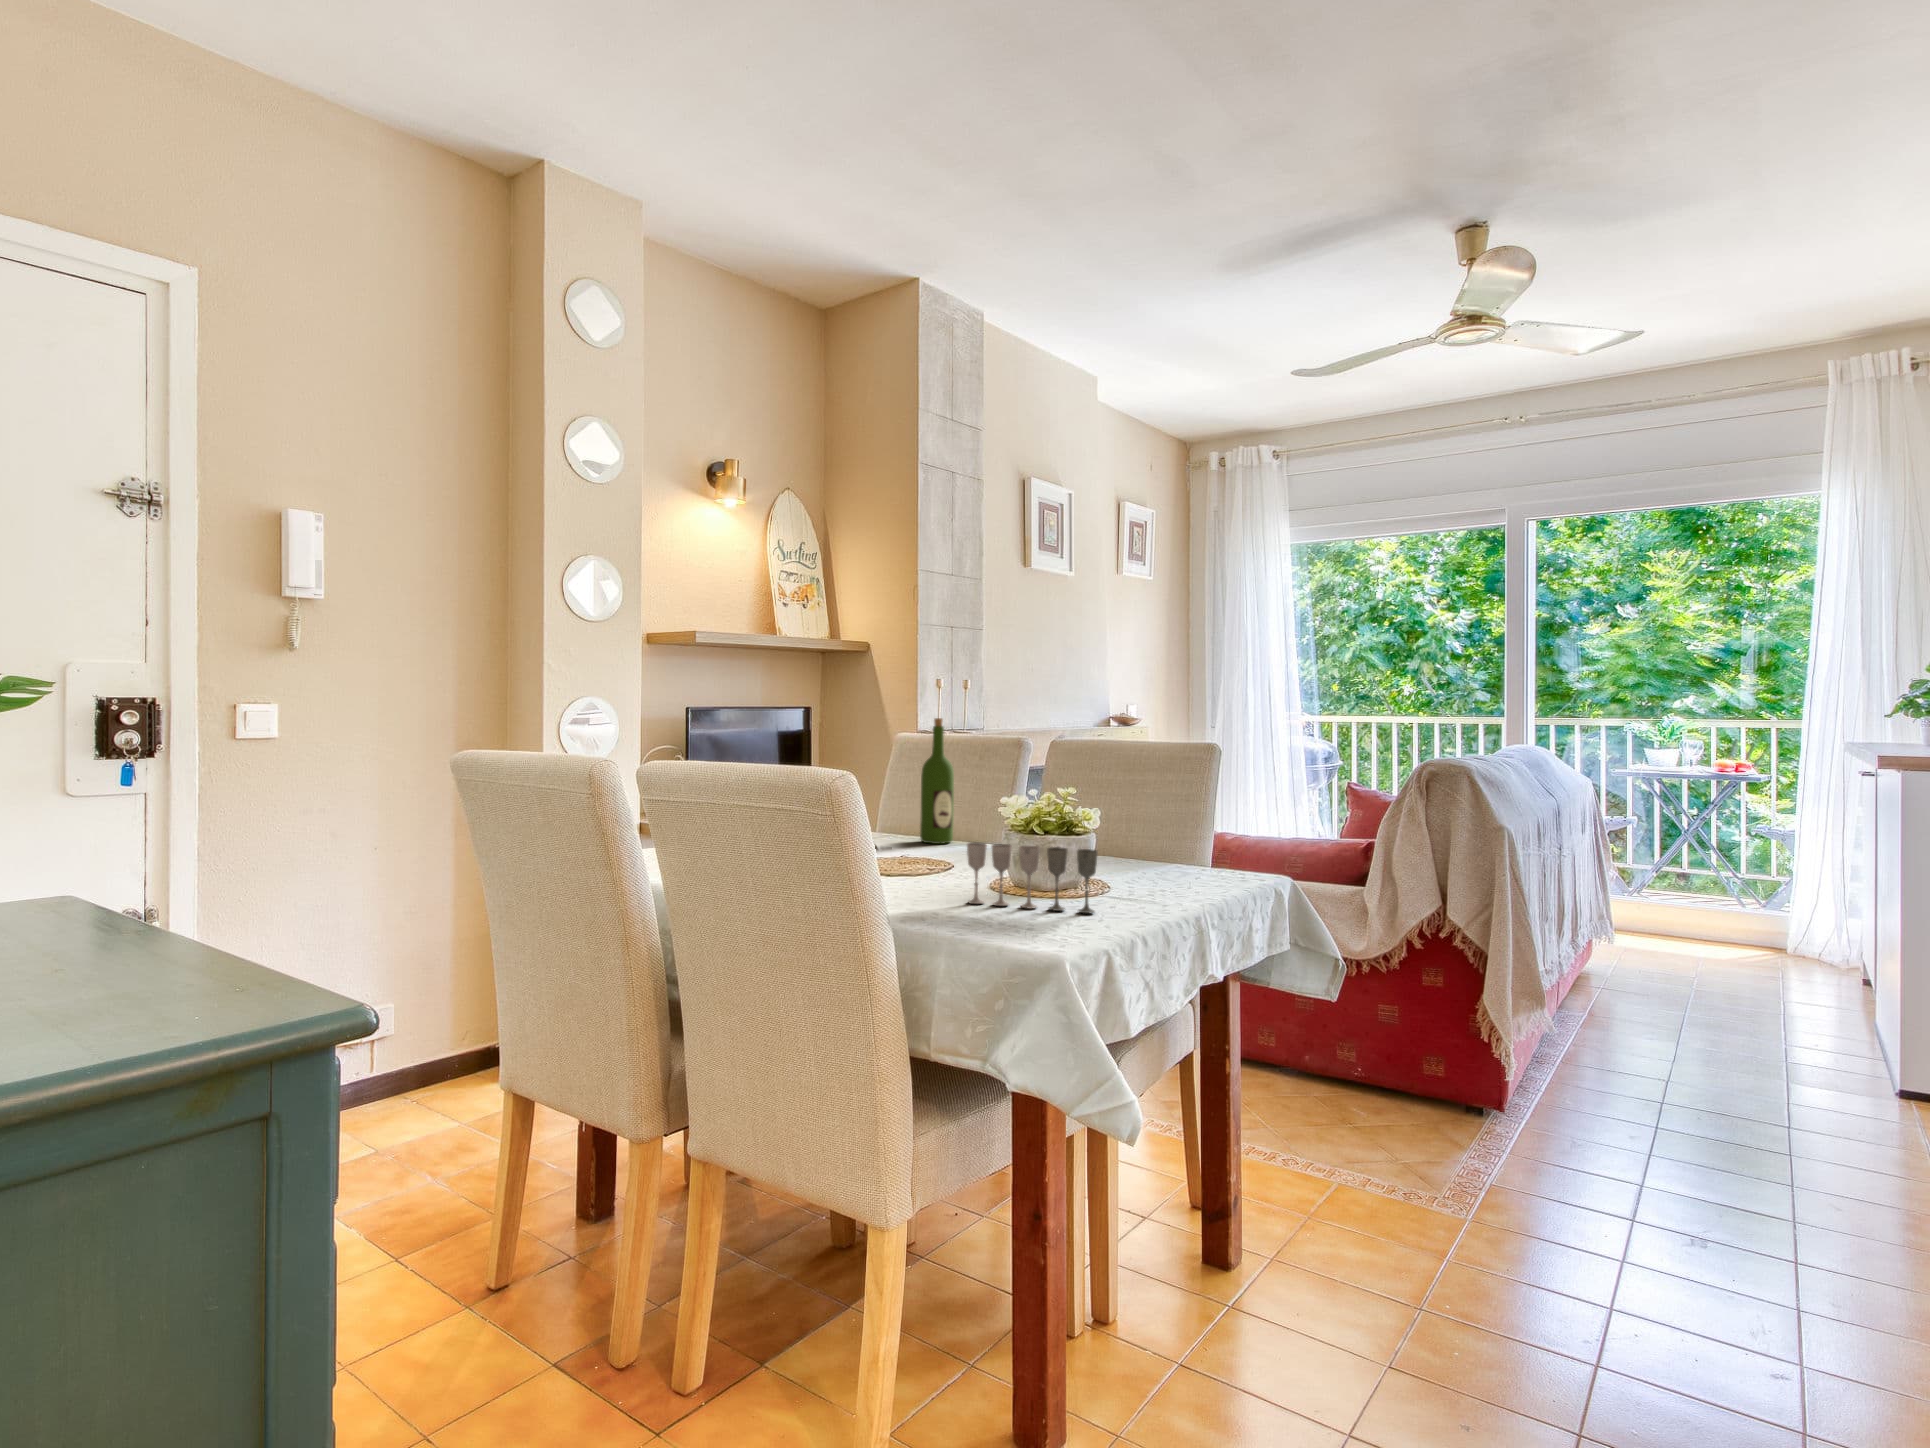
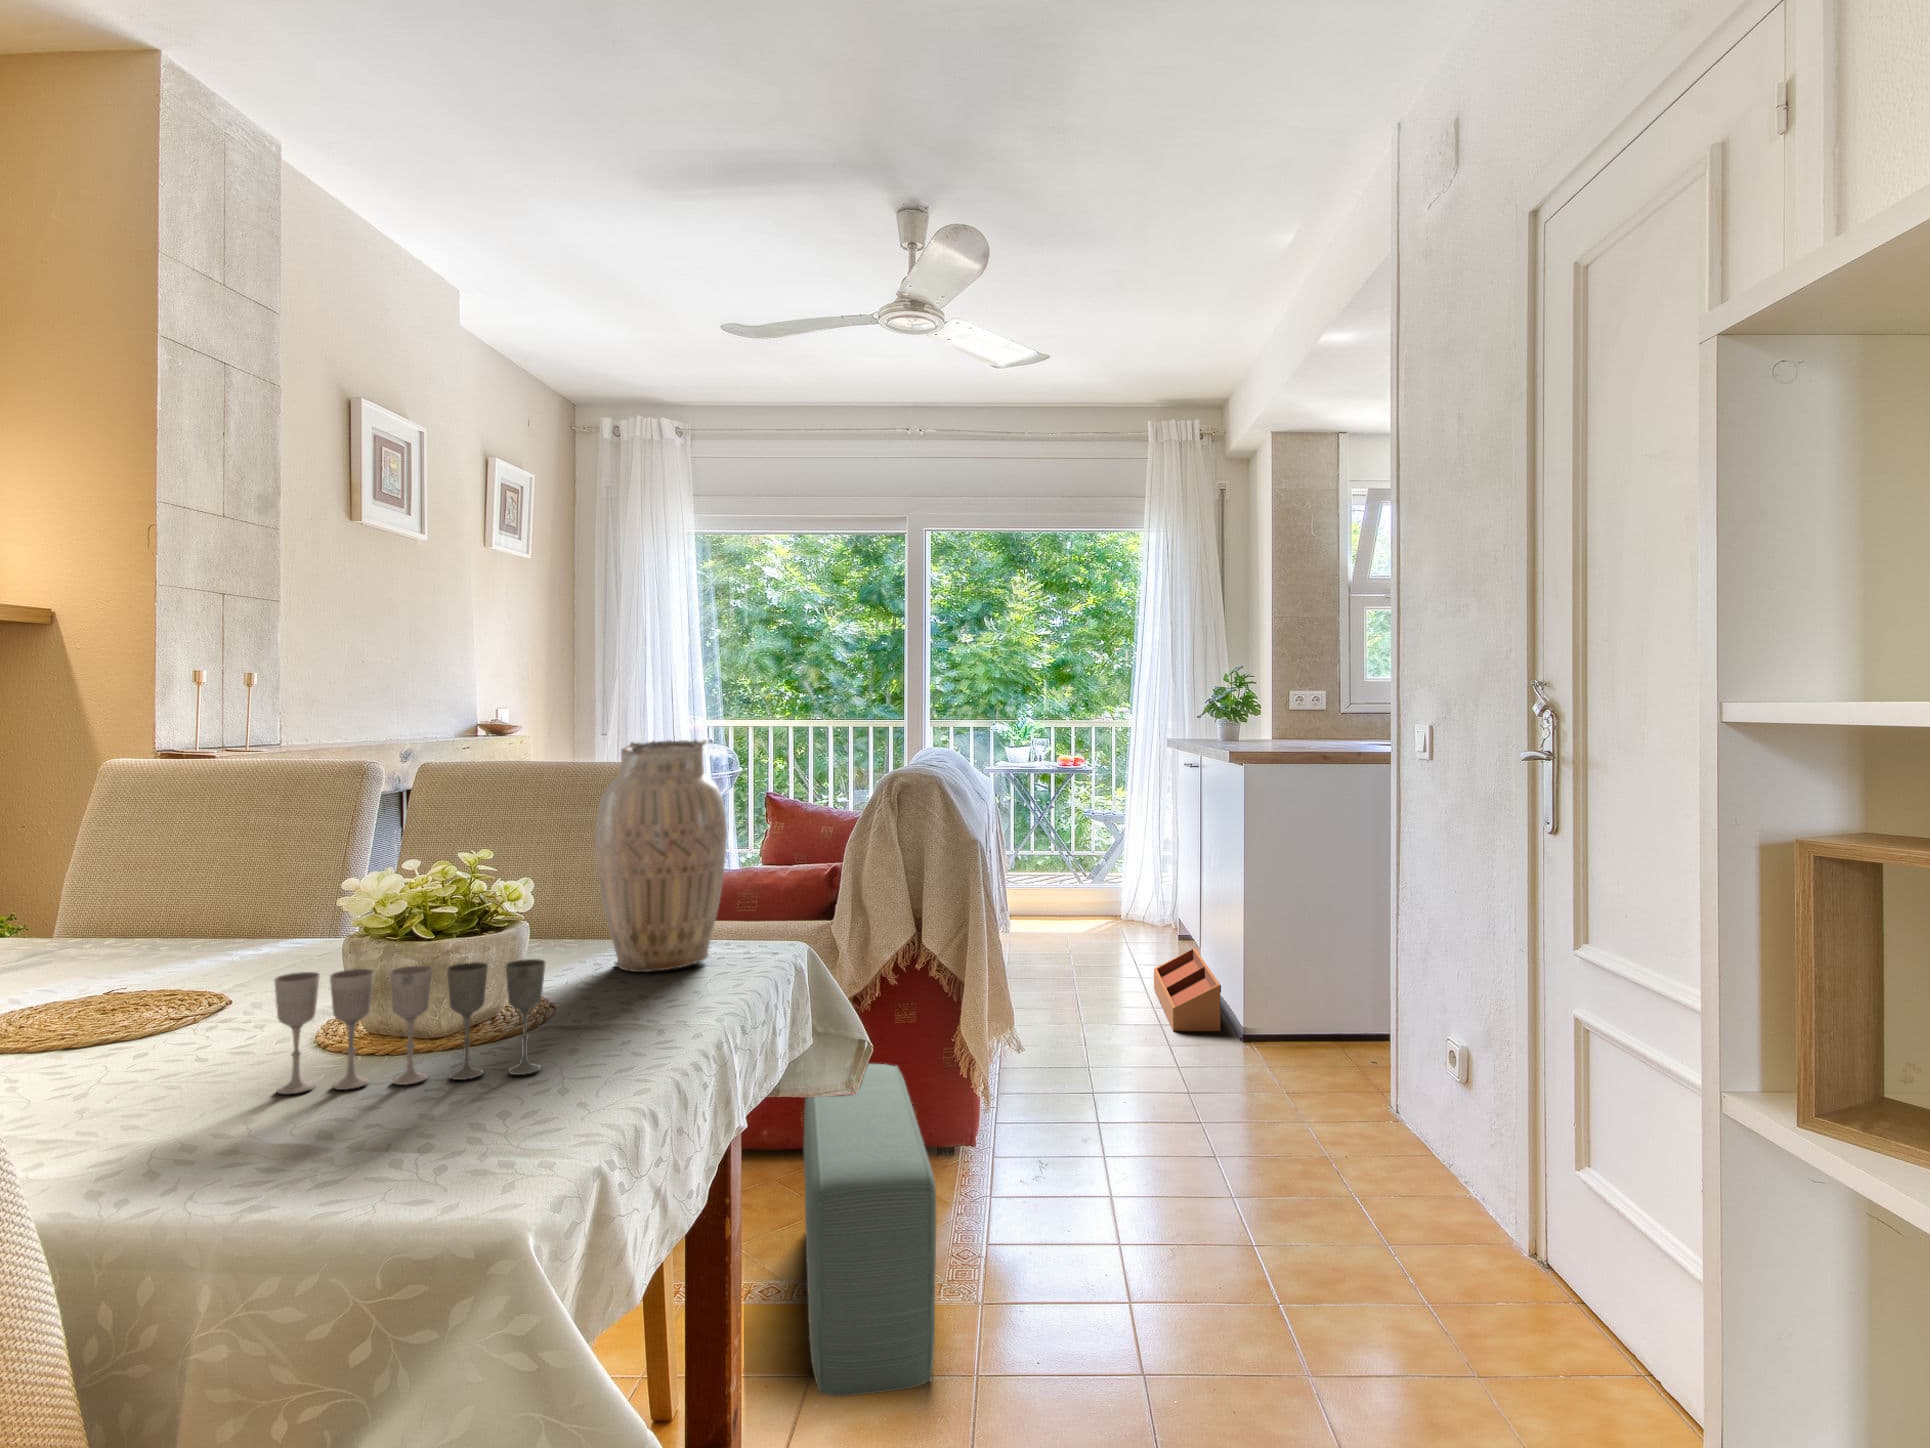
wine bottle: present [920,718,954,844] -> none [169,737,238,951]
vase: none [1147,727,1234,882] -> present [595,740,727,972]
storage bin: none [1779,982,1850,1070] -> present [1154,948,1221,1031]
pouf: none [1309,999,1417,1240] -> present [804,1064,936,1397]

